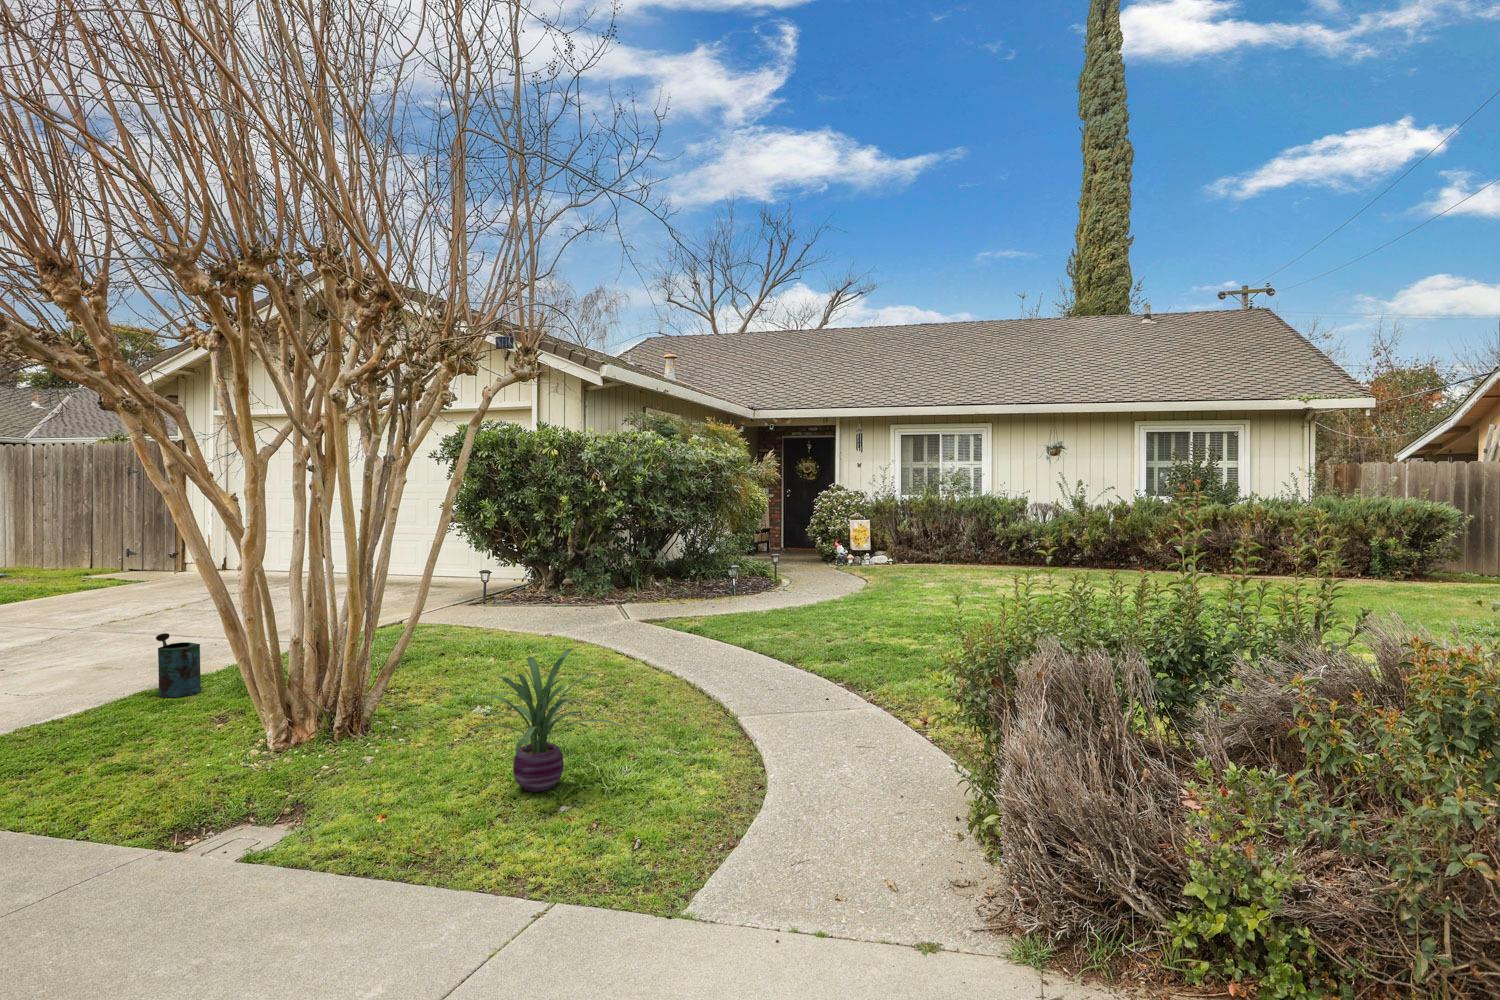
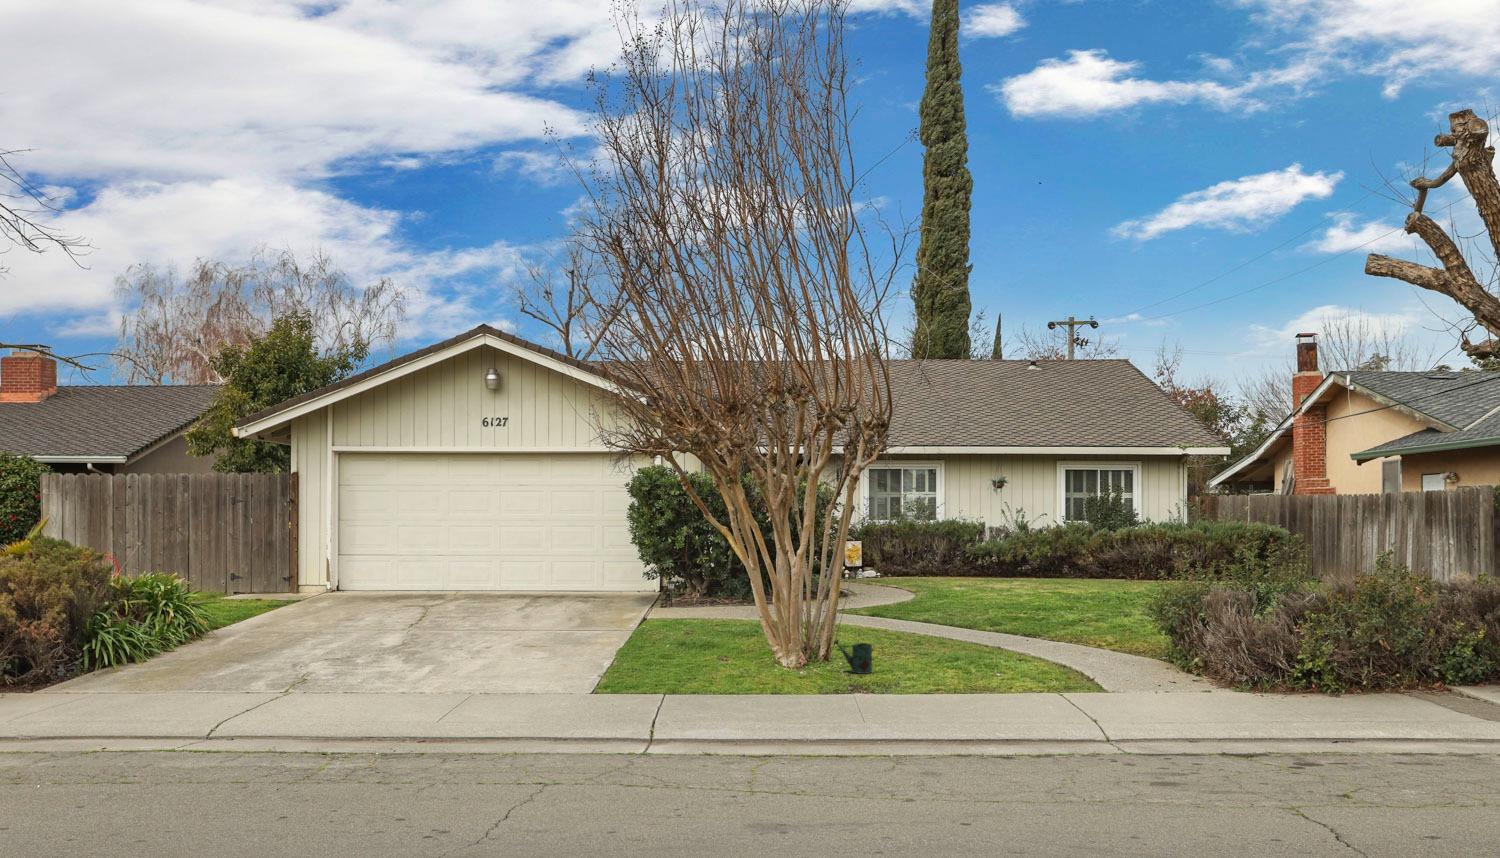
decorative plant: present [468,648,623,792] -> none [1129,623,1190,679]

